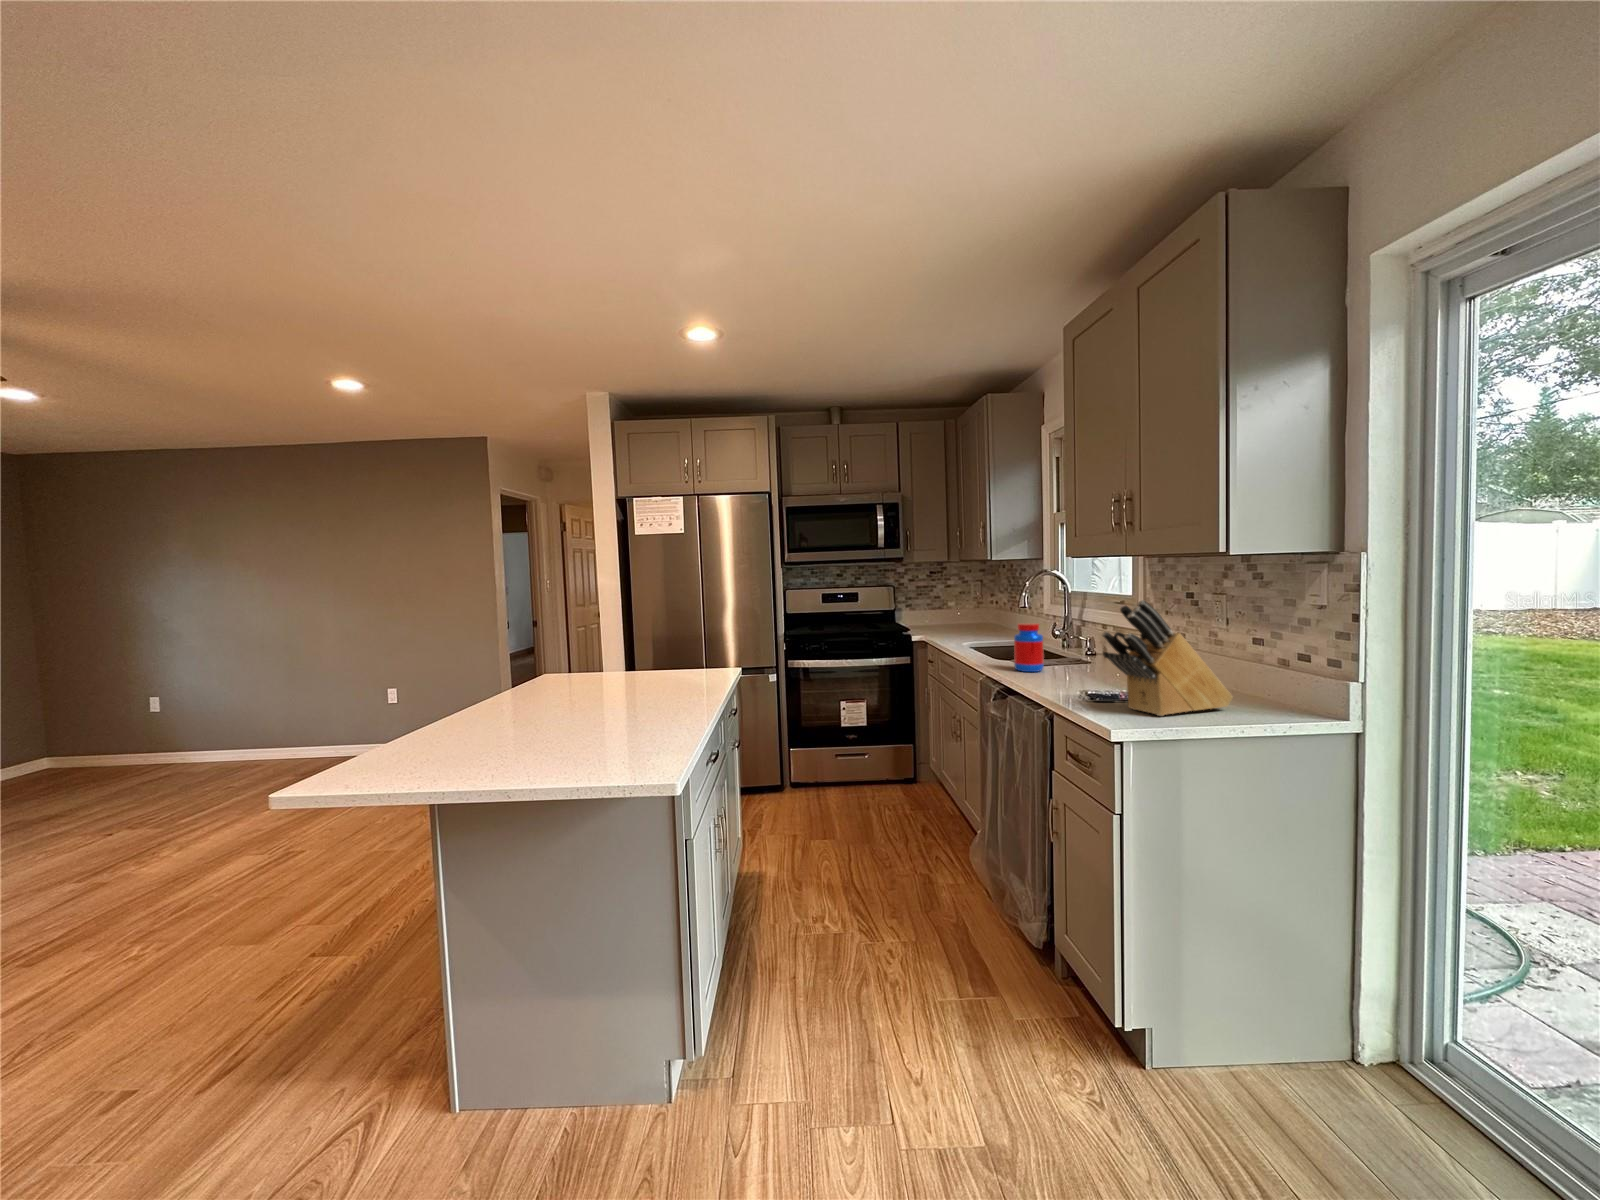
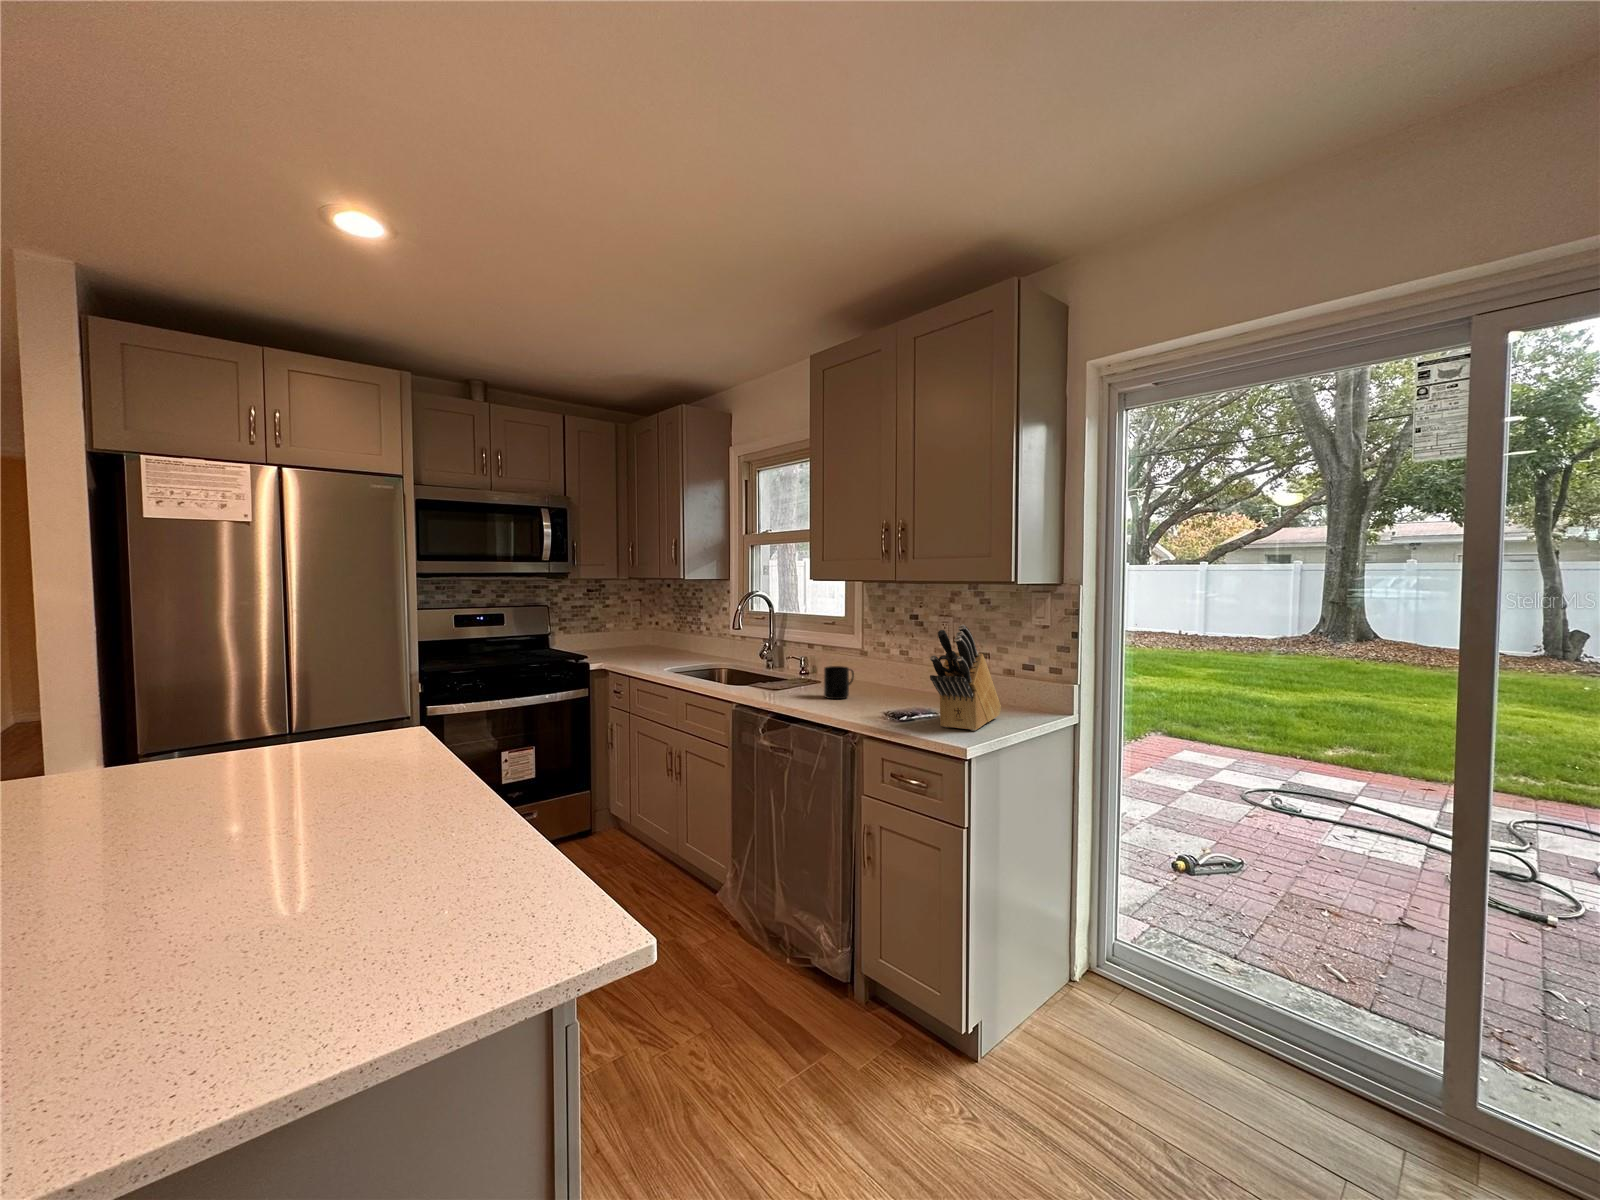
jar: present [1014,623,1044,672] -> none [774,647,802,699]
mug: none [1064,644,1099,677] -> present [824,666,854,699]

